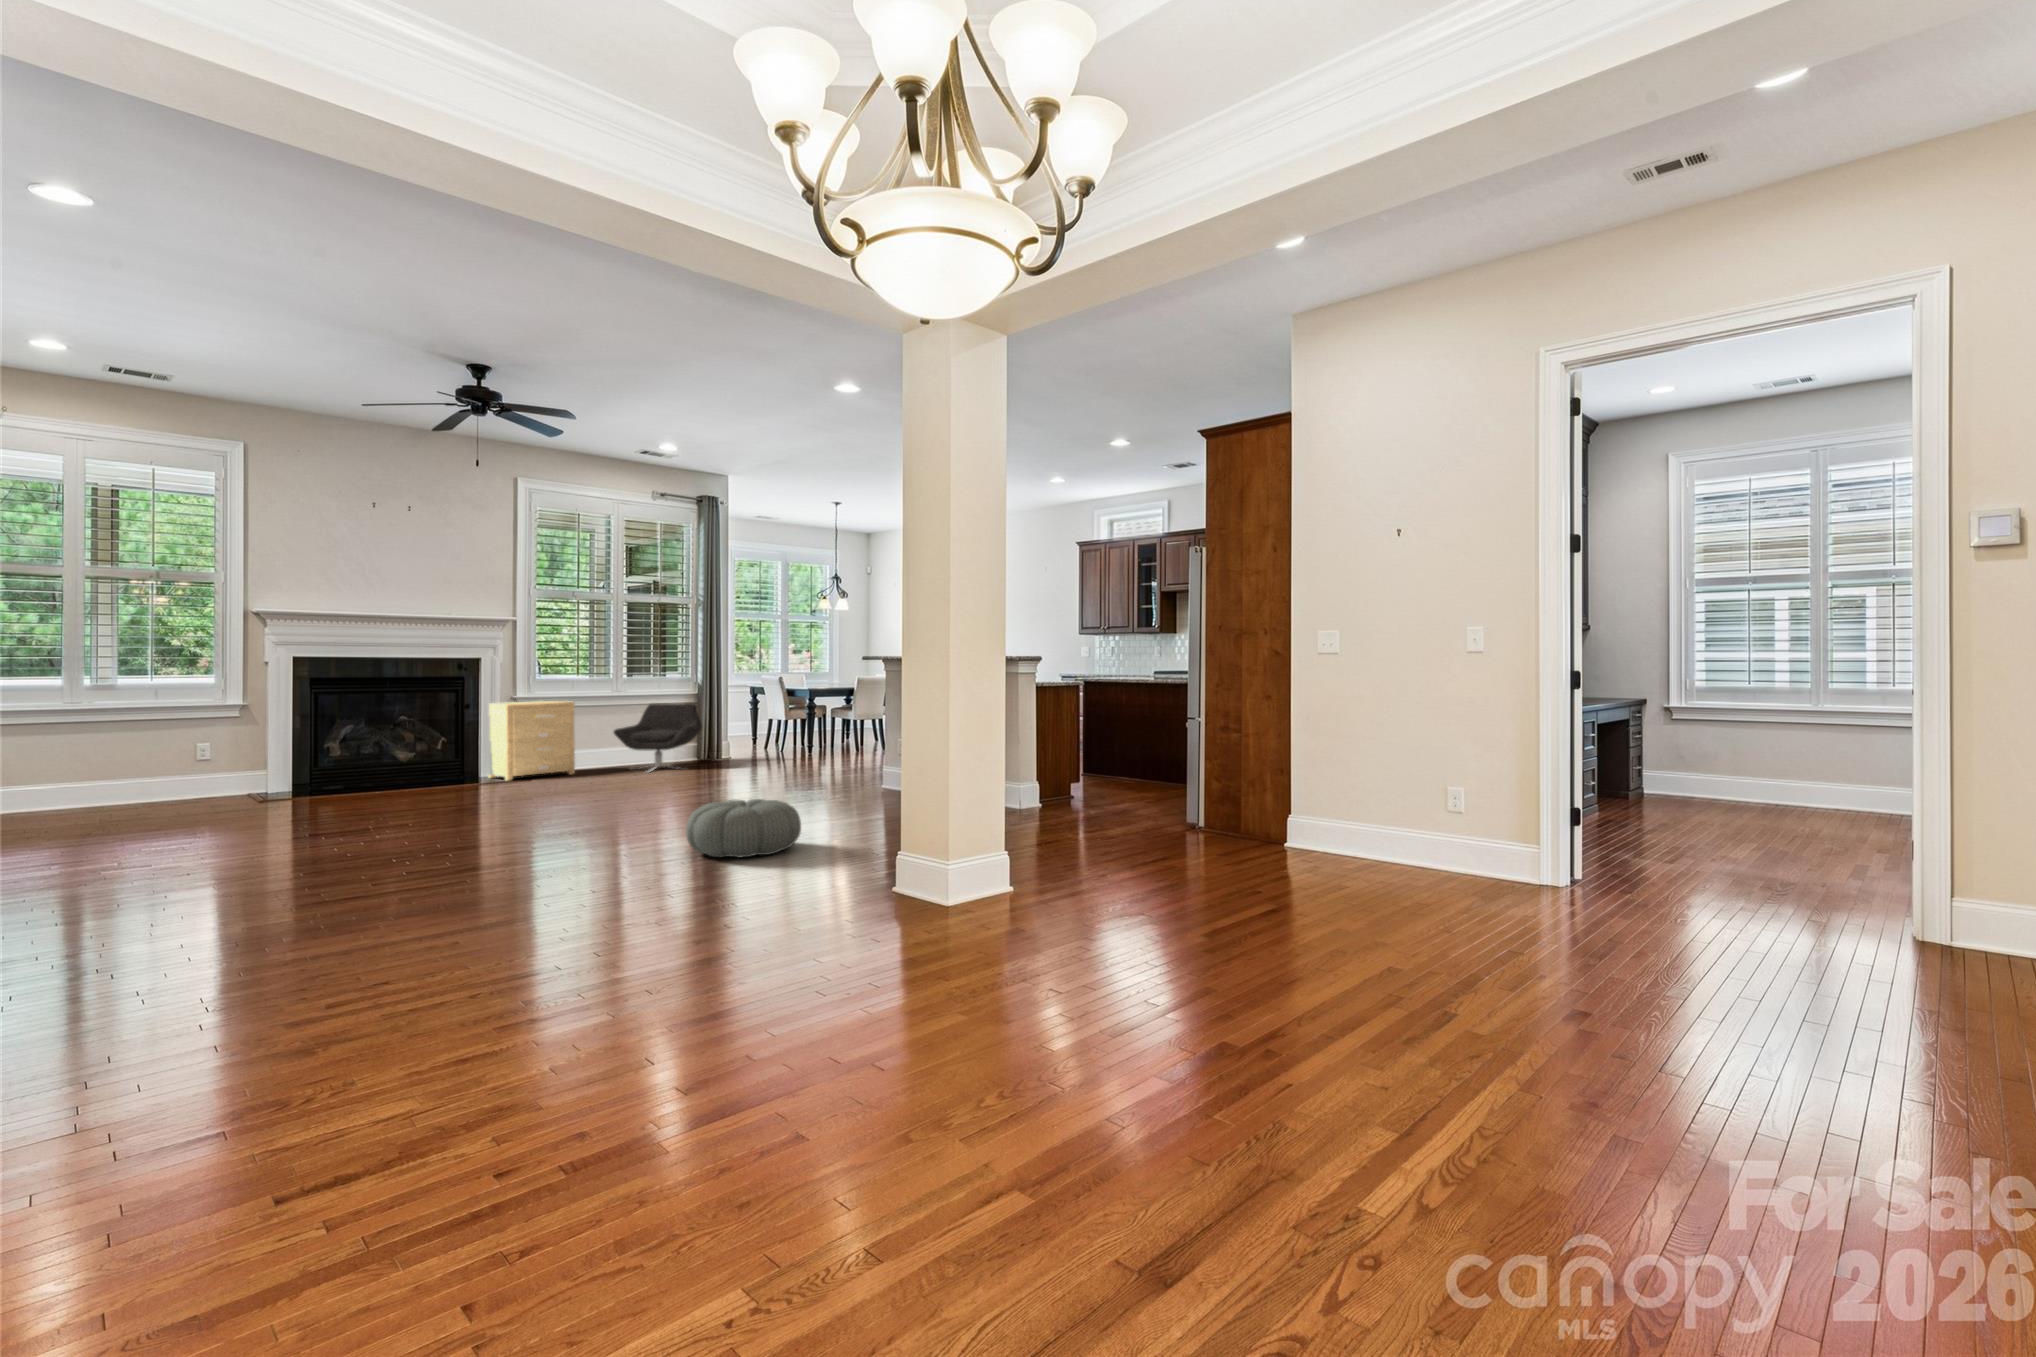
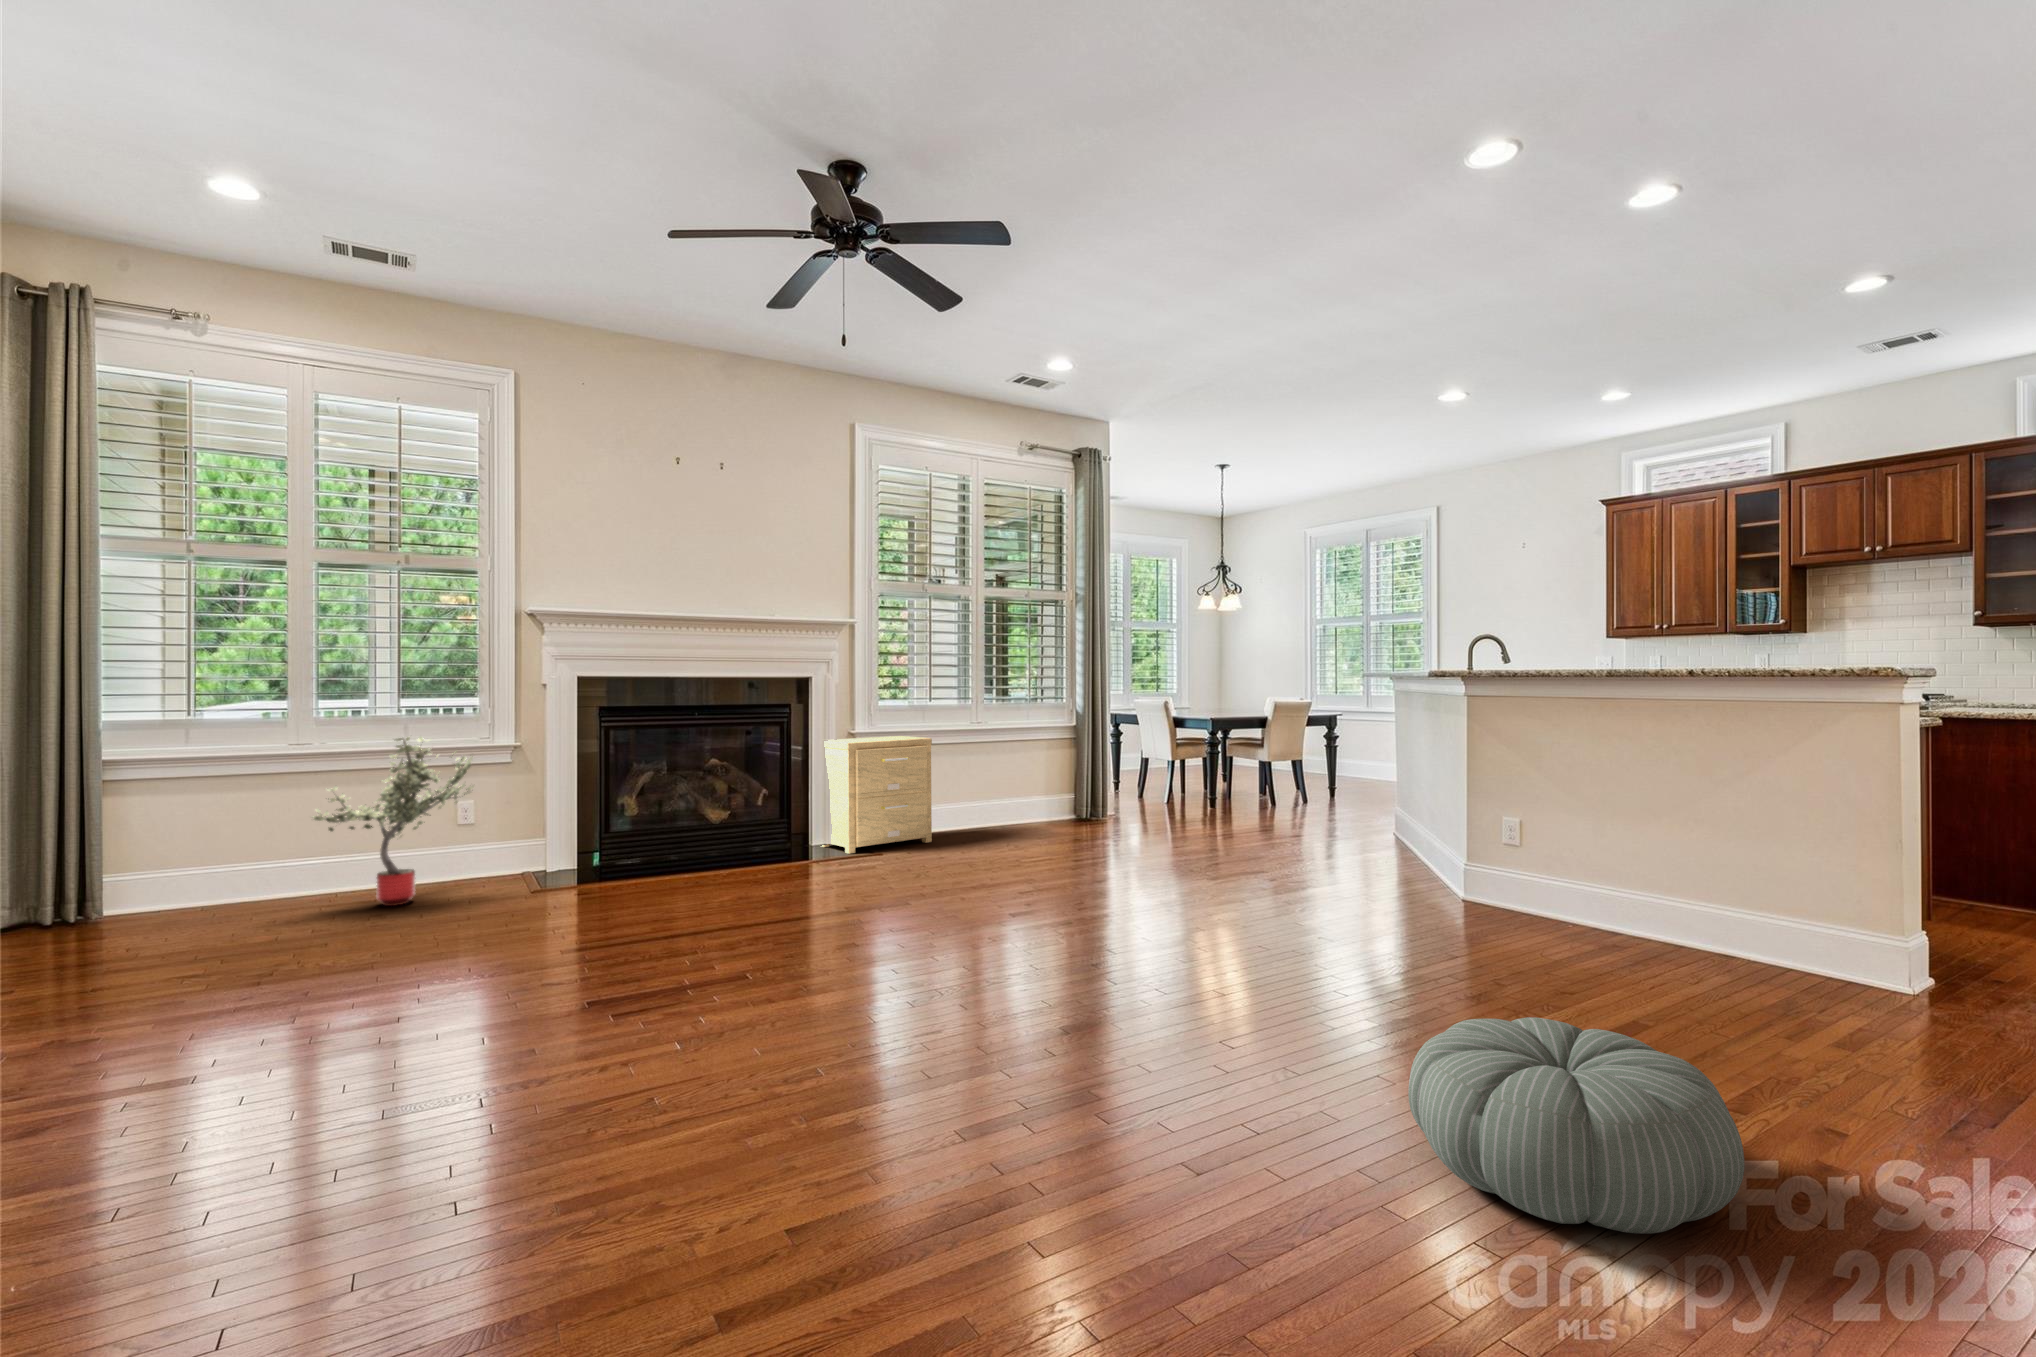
potted tree: none [90,696,216,811] -> present [312,737,474,906]
lounge chair: present [614,703,702,772] -> none [980,739,1093,843]

